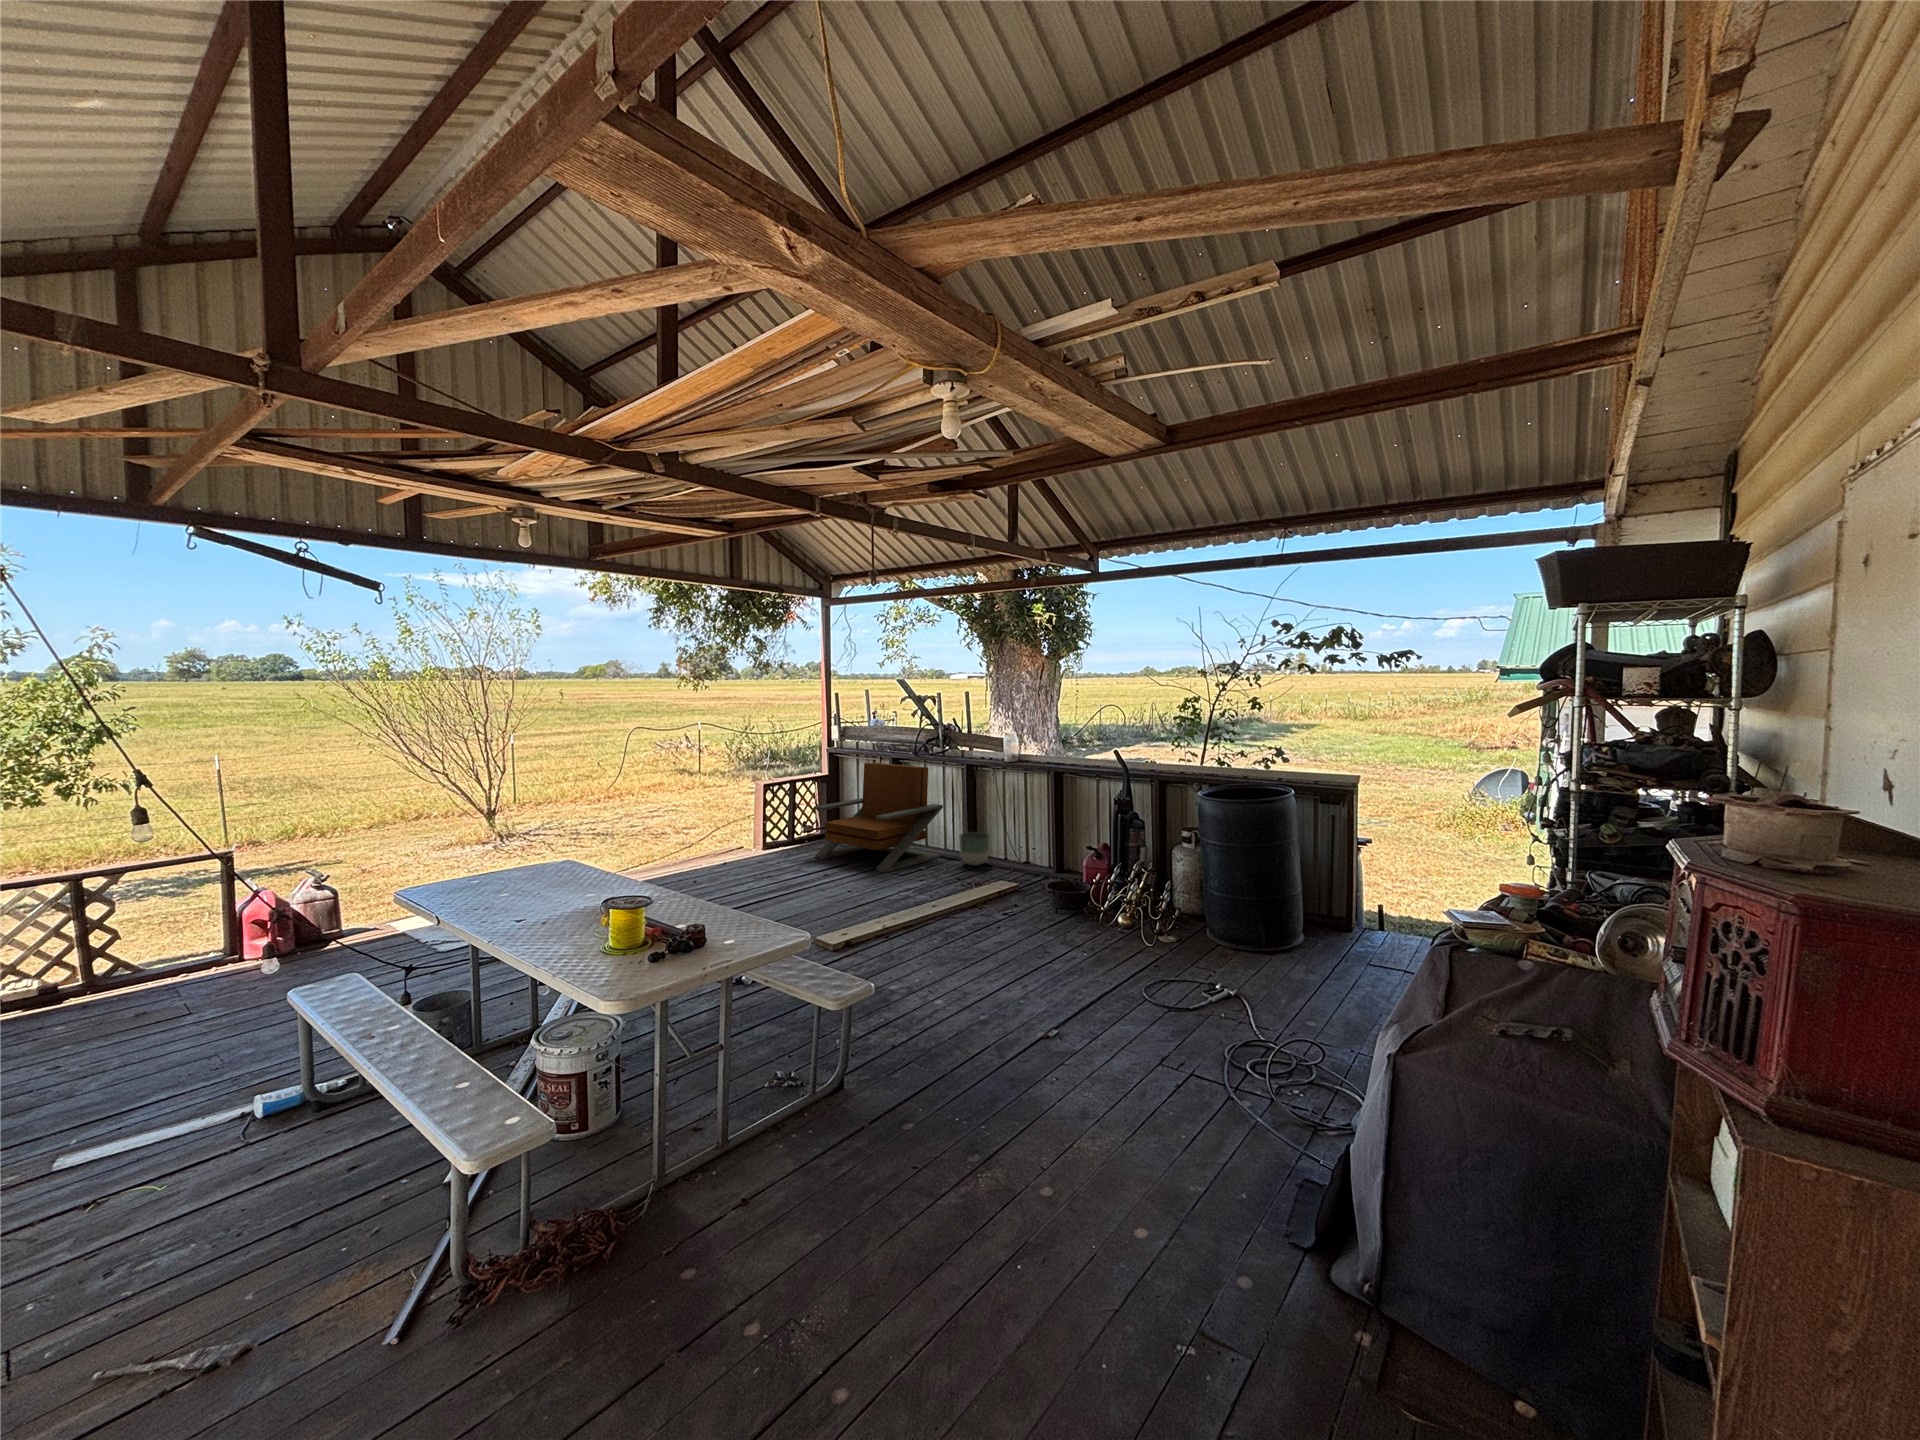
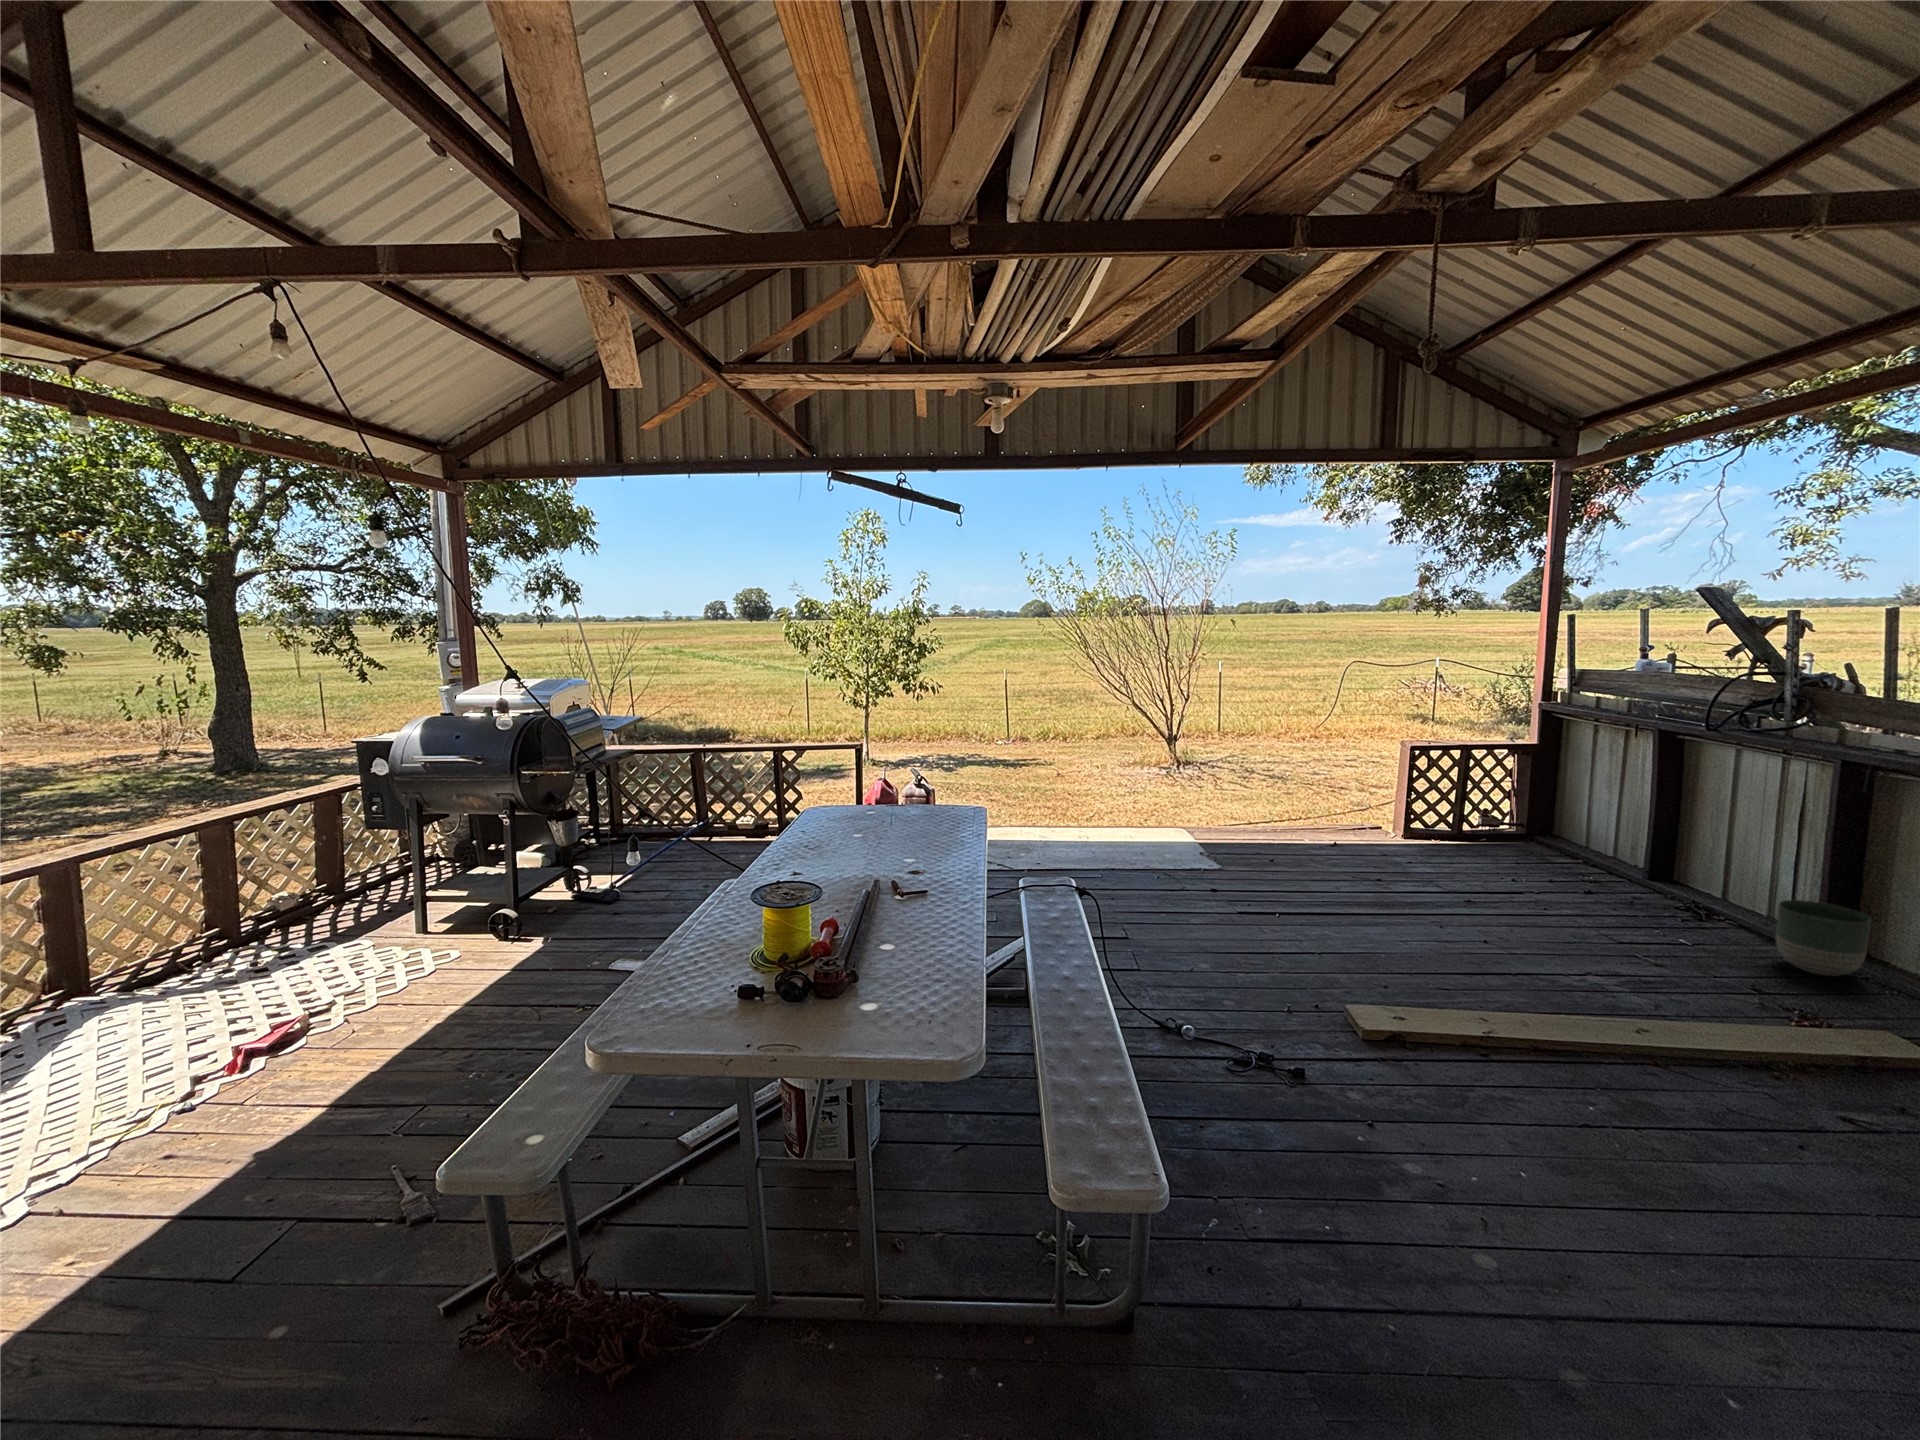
lounge chair: present [814,763,943,873] -> none [1467,731,1755,931]

